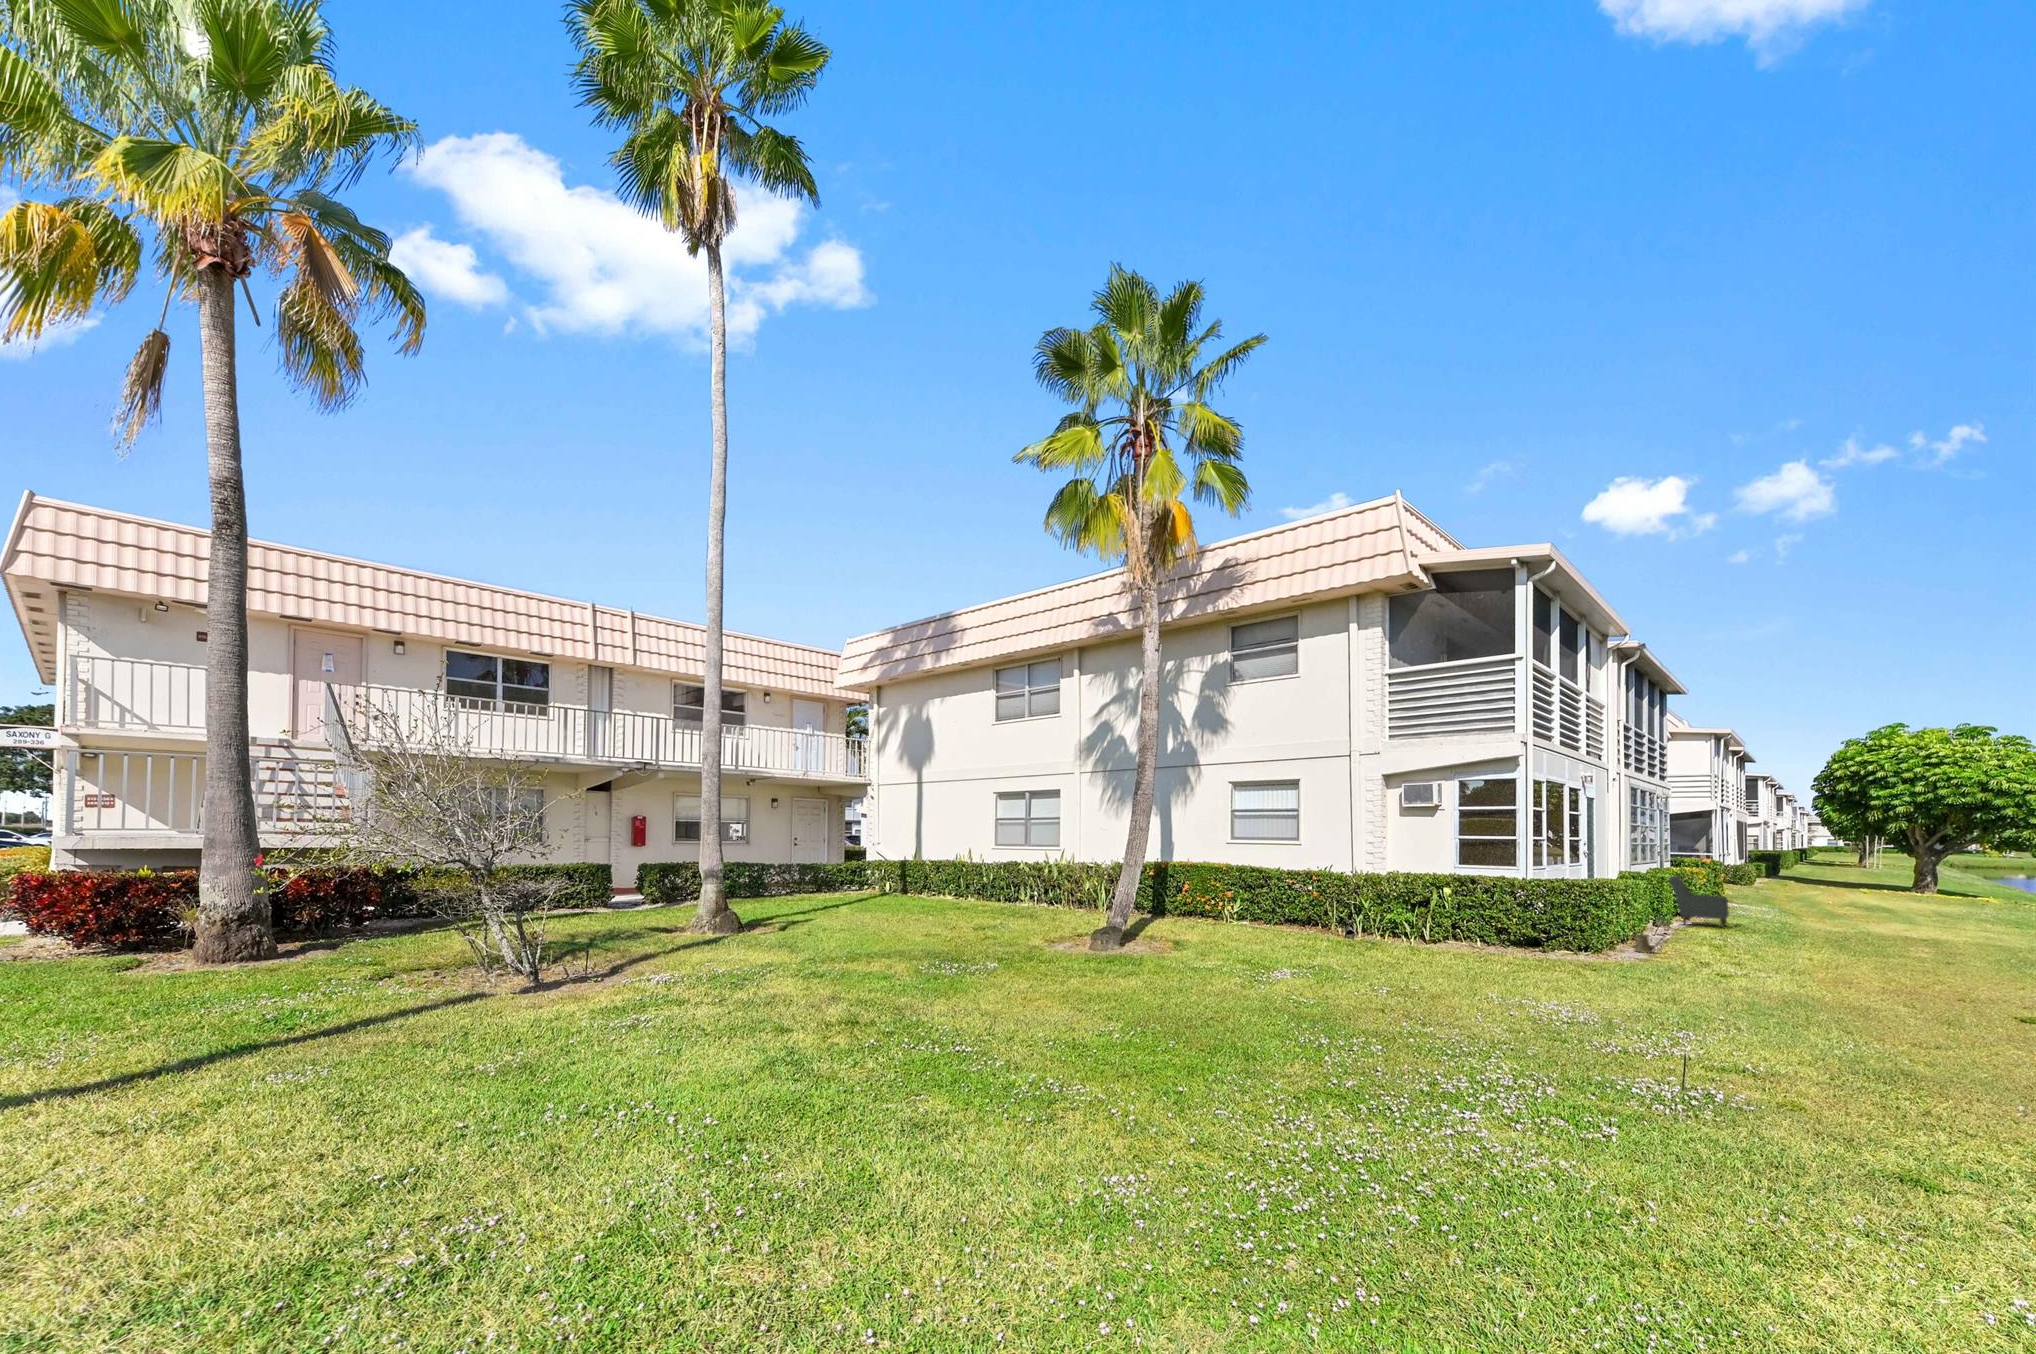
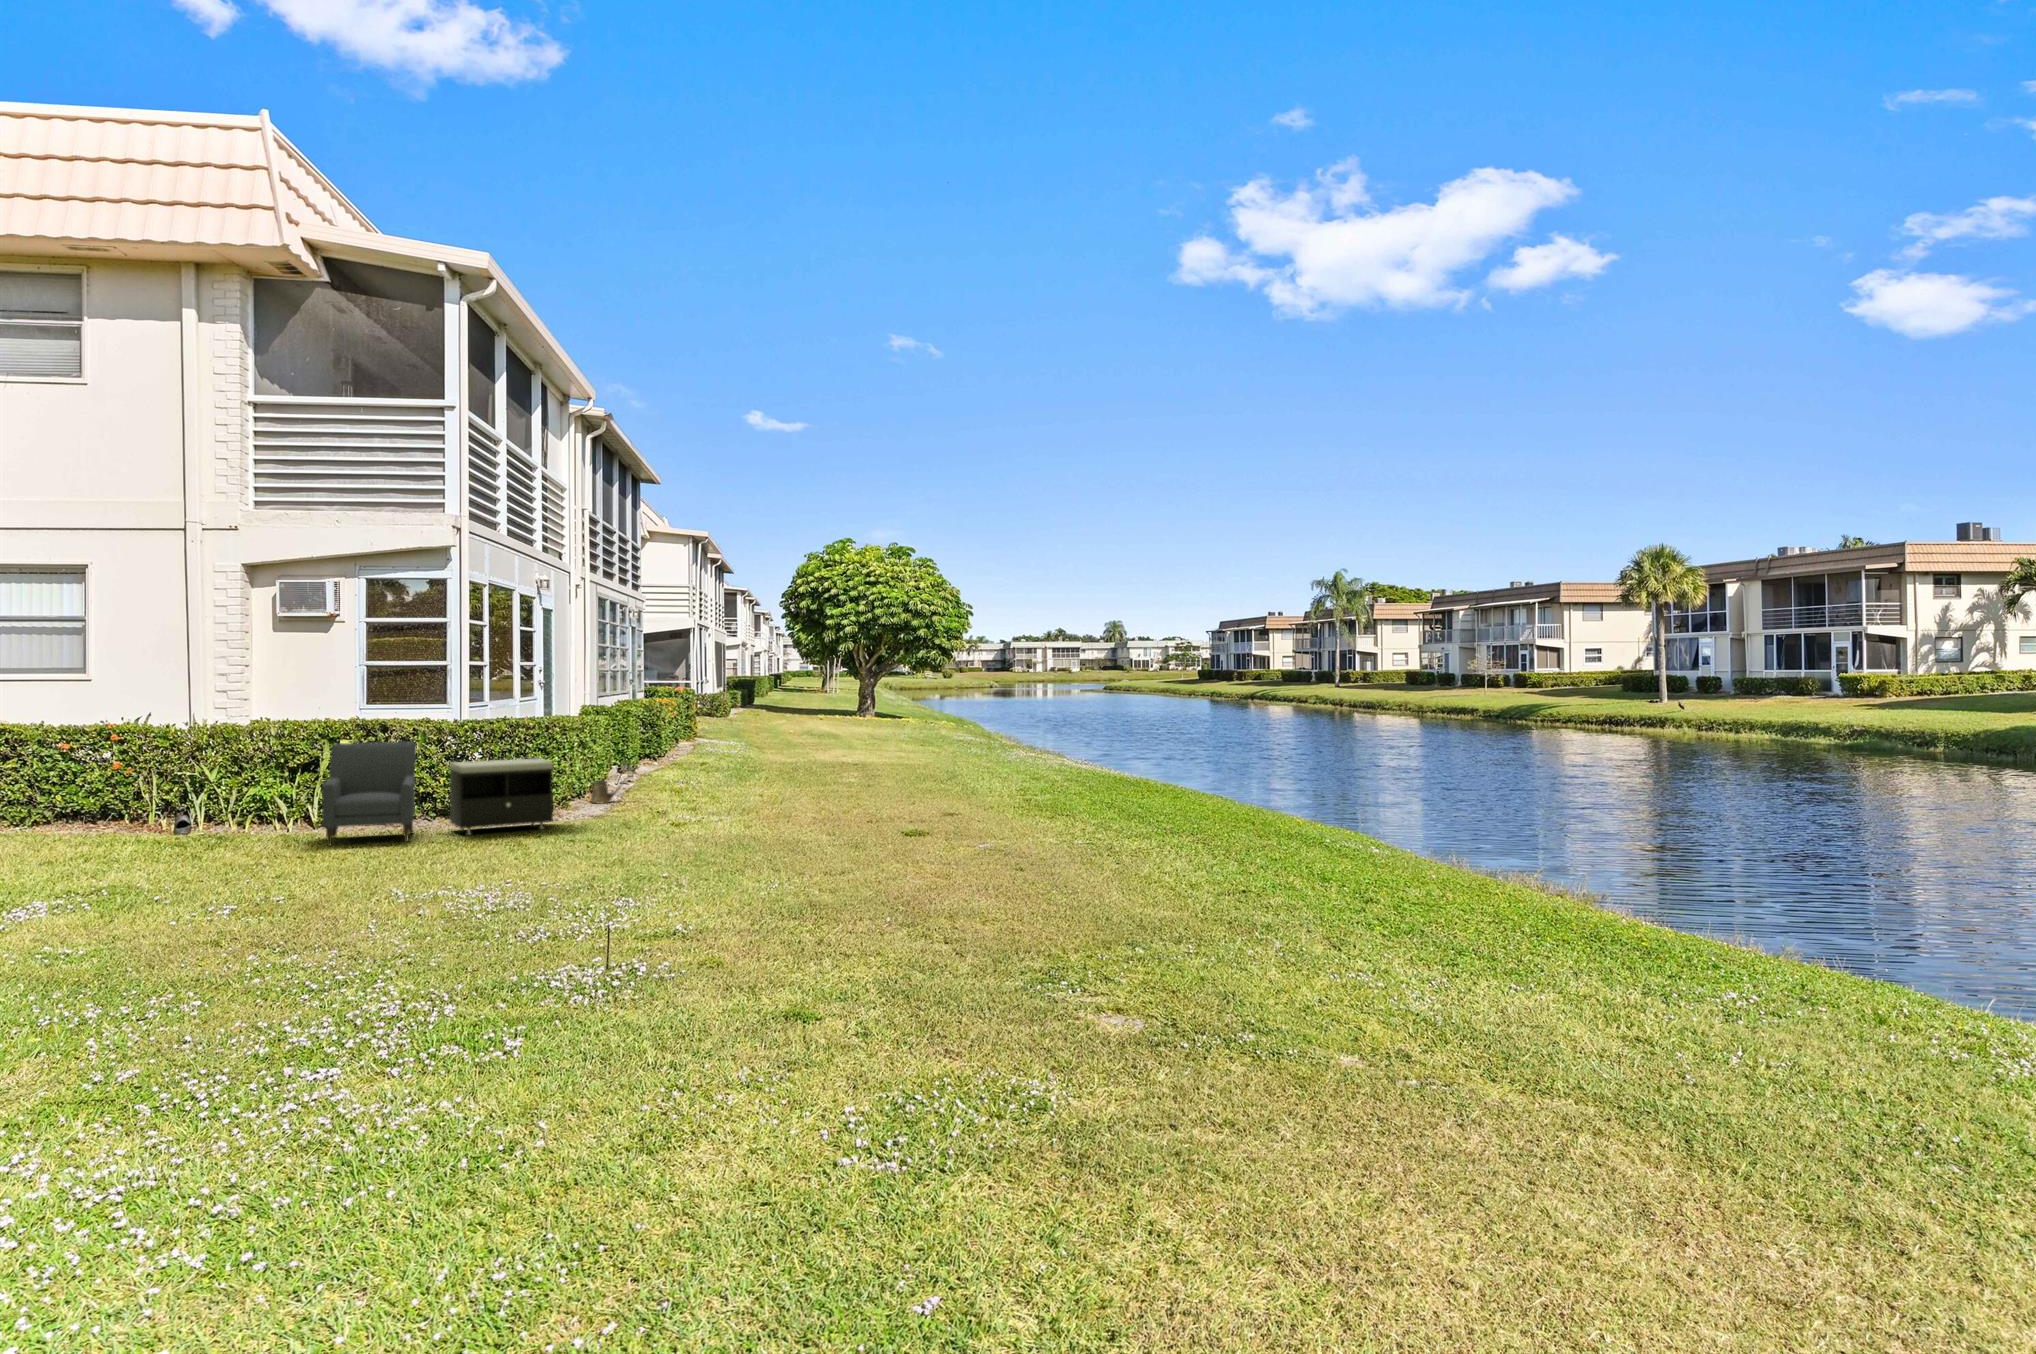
chair: present [1669,875,1729,928] -> present [322,742,416,846]
storage bench: none [1521,910,1603,968] -> present [450,758,554,835]

